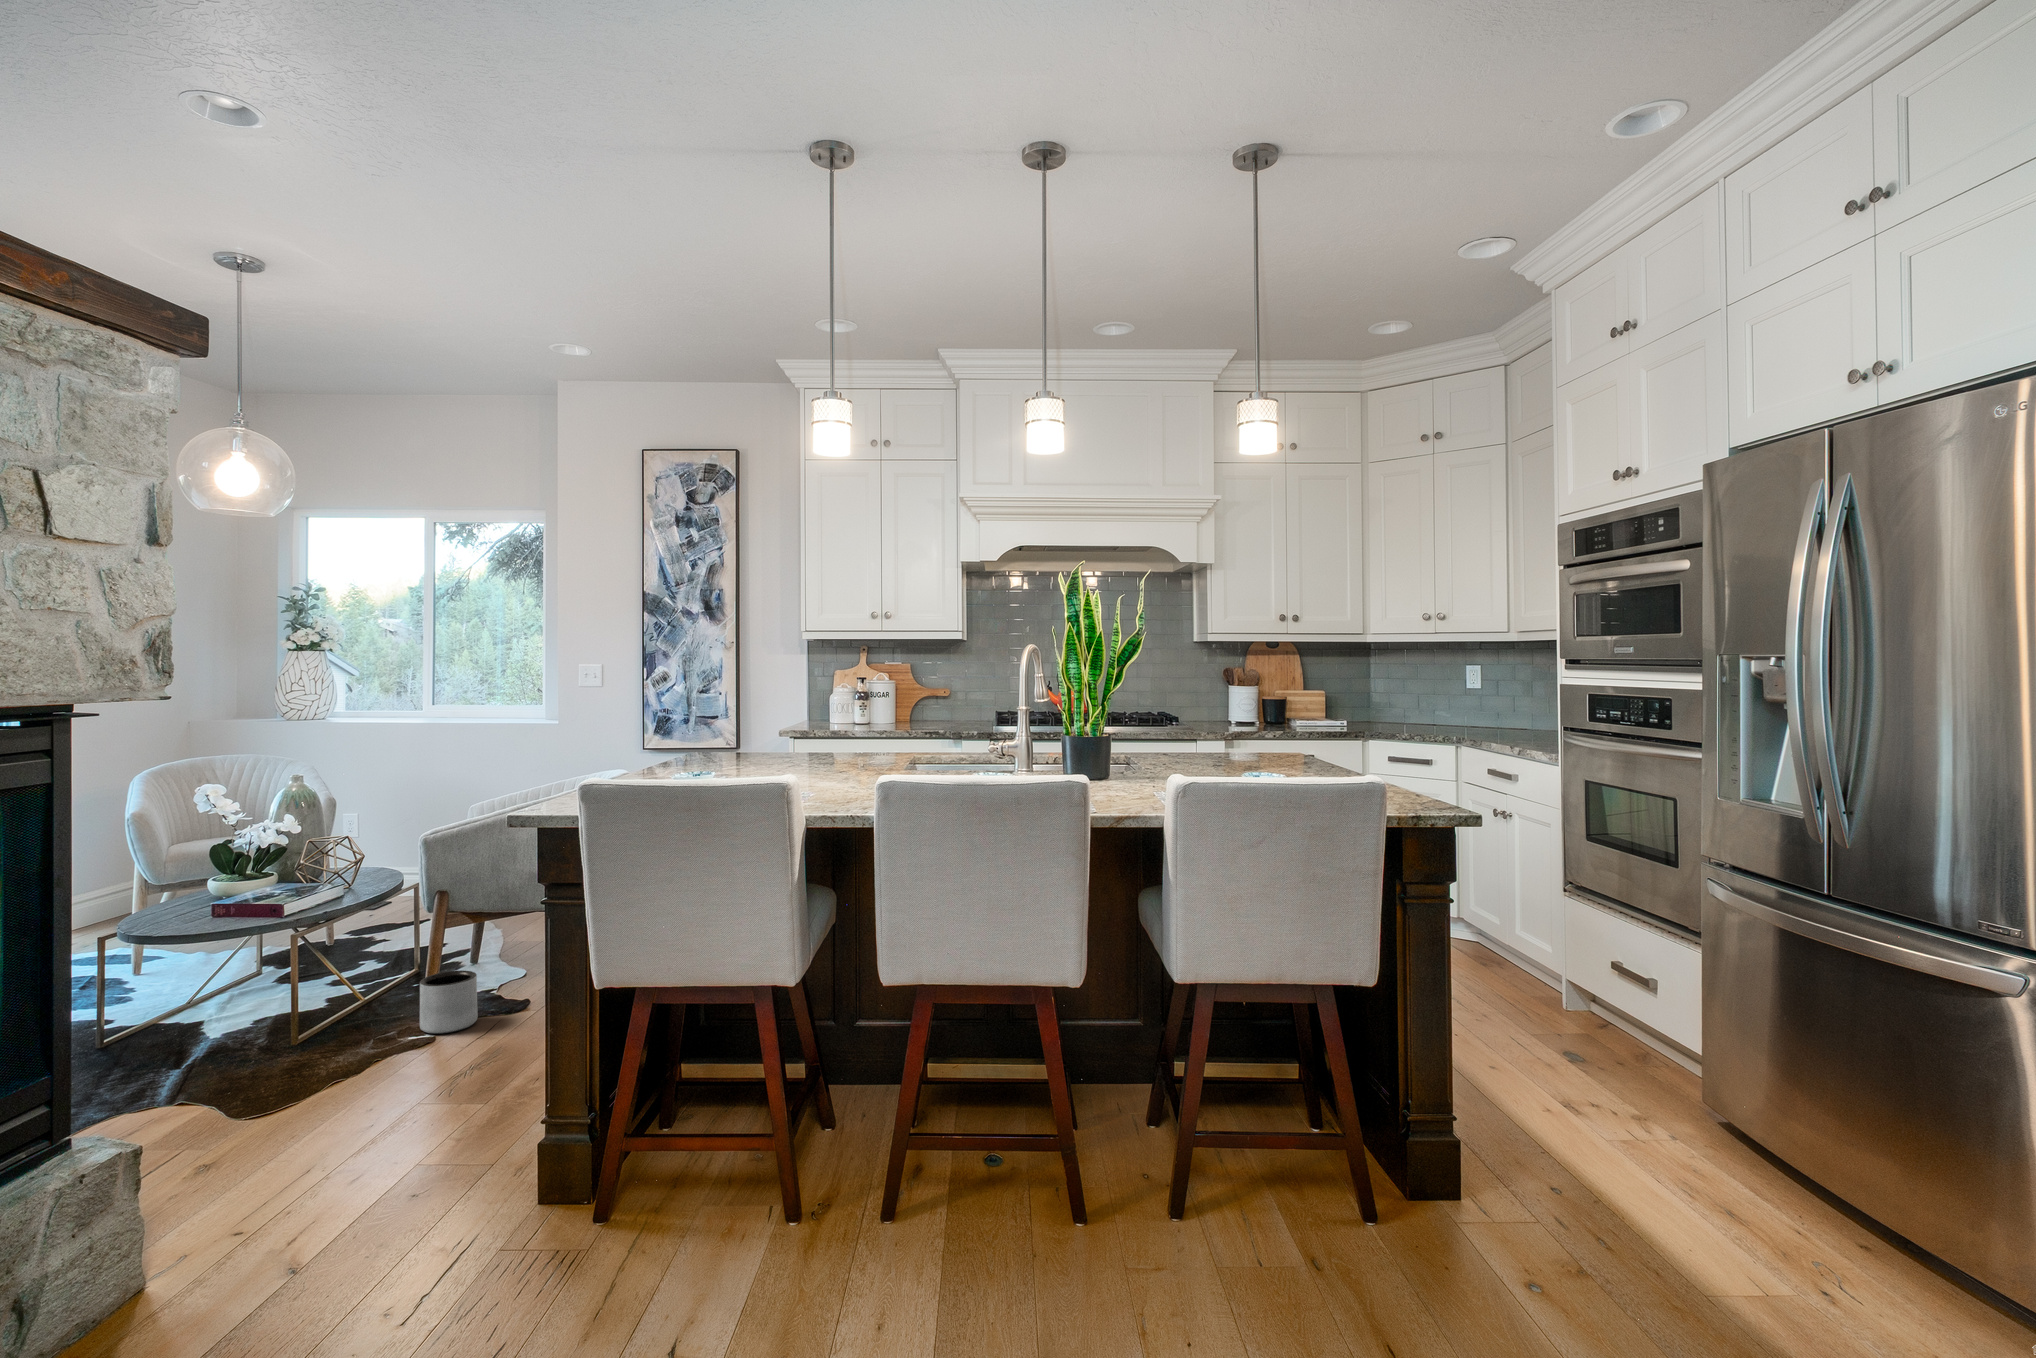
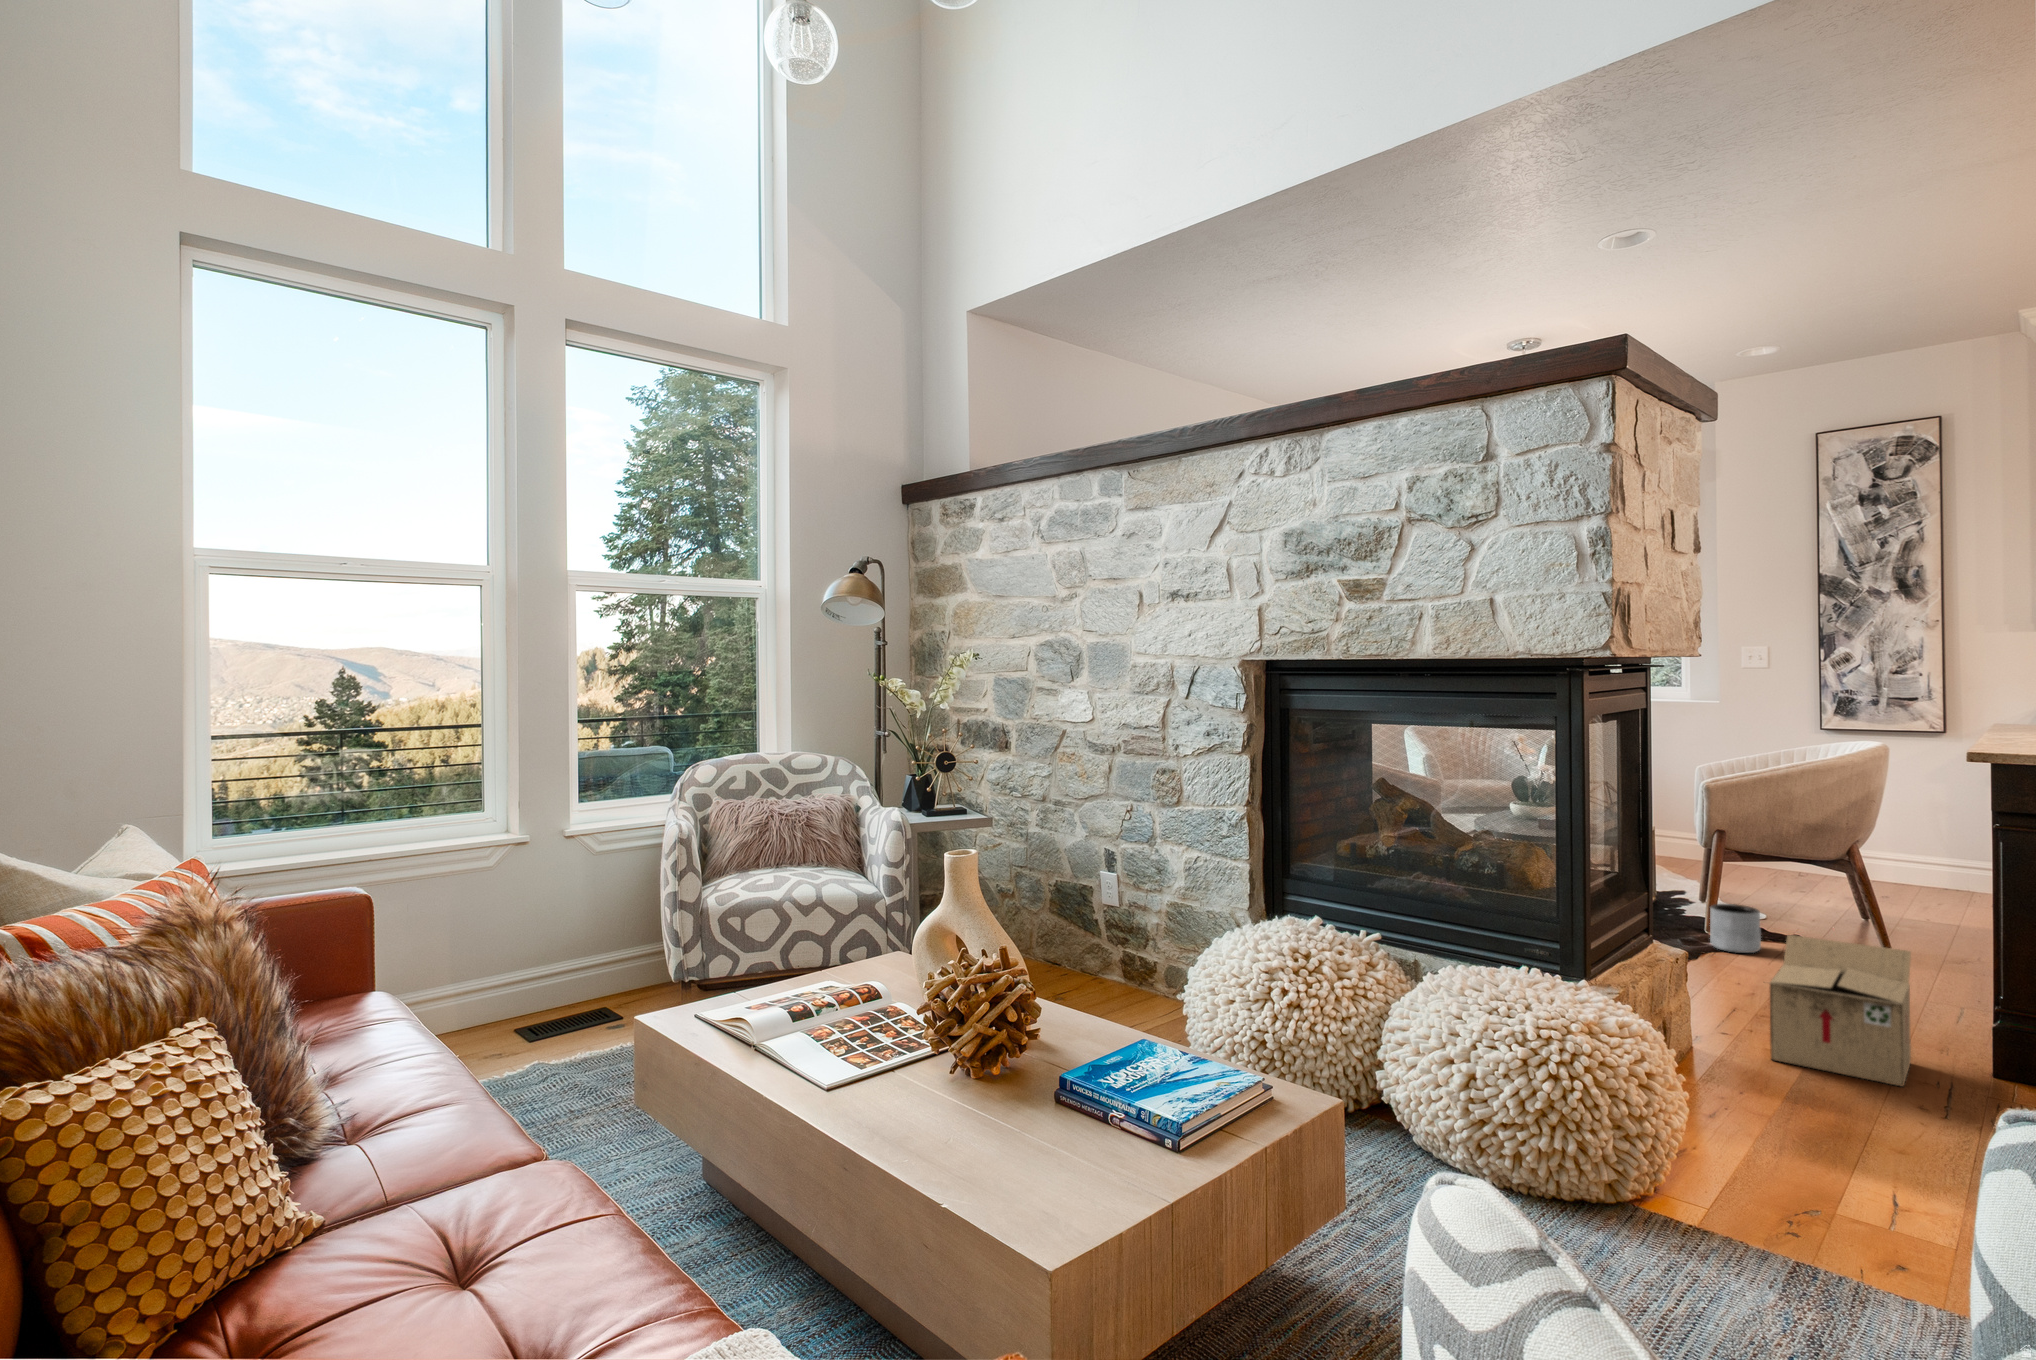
cardboard box: none [247,1041,499,1247] -> present [1769,935,1911,1086]

